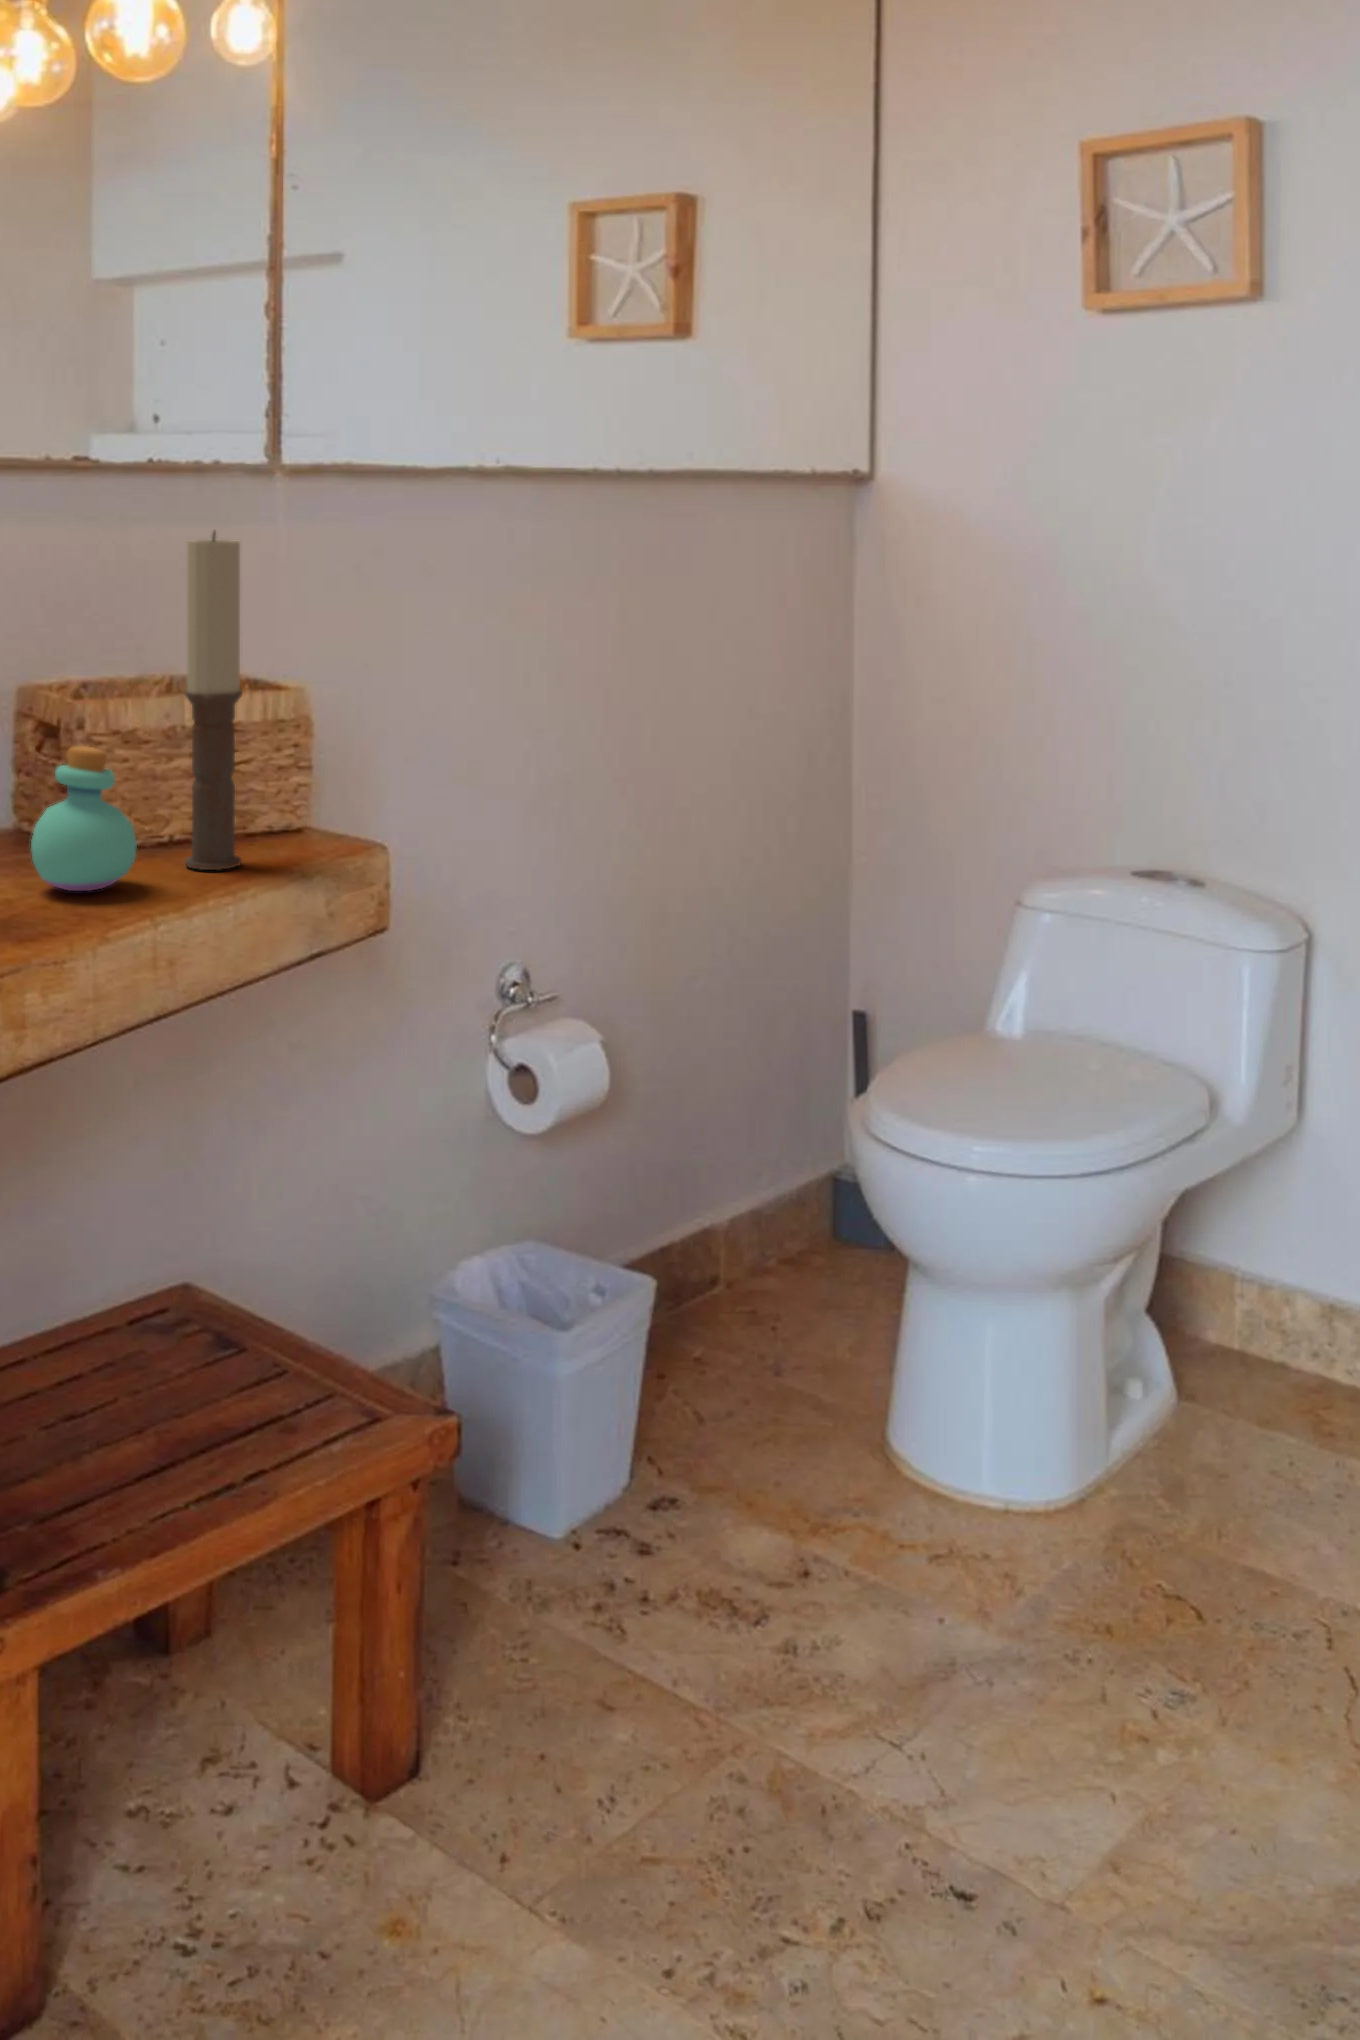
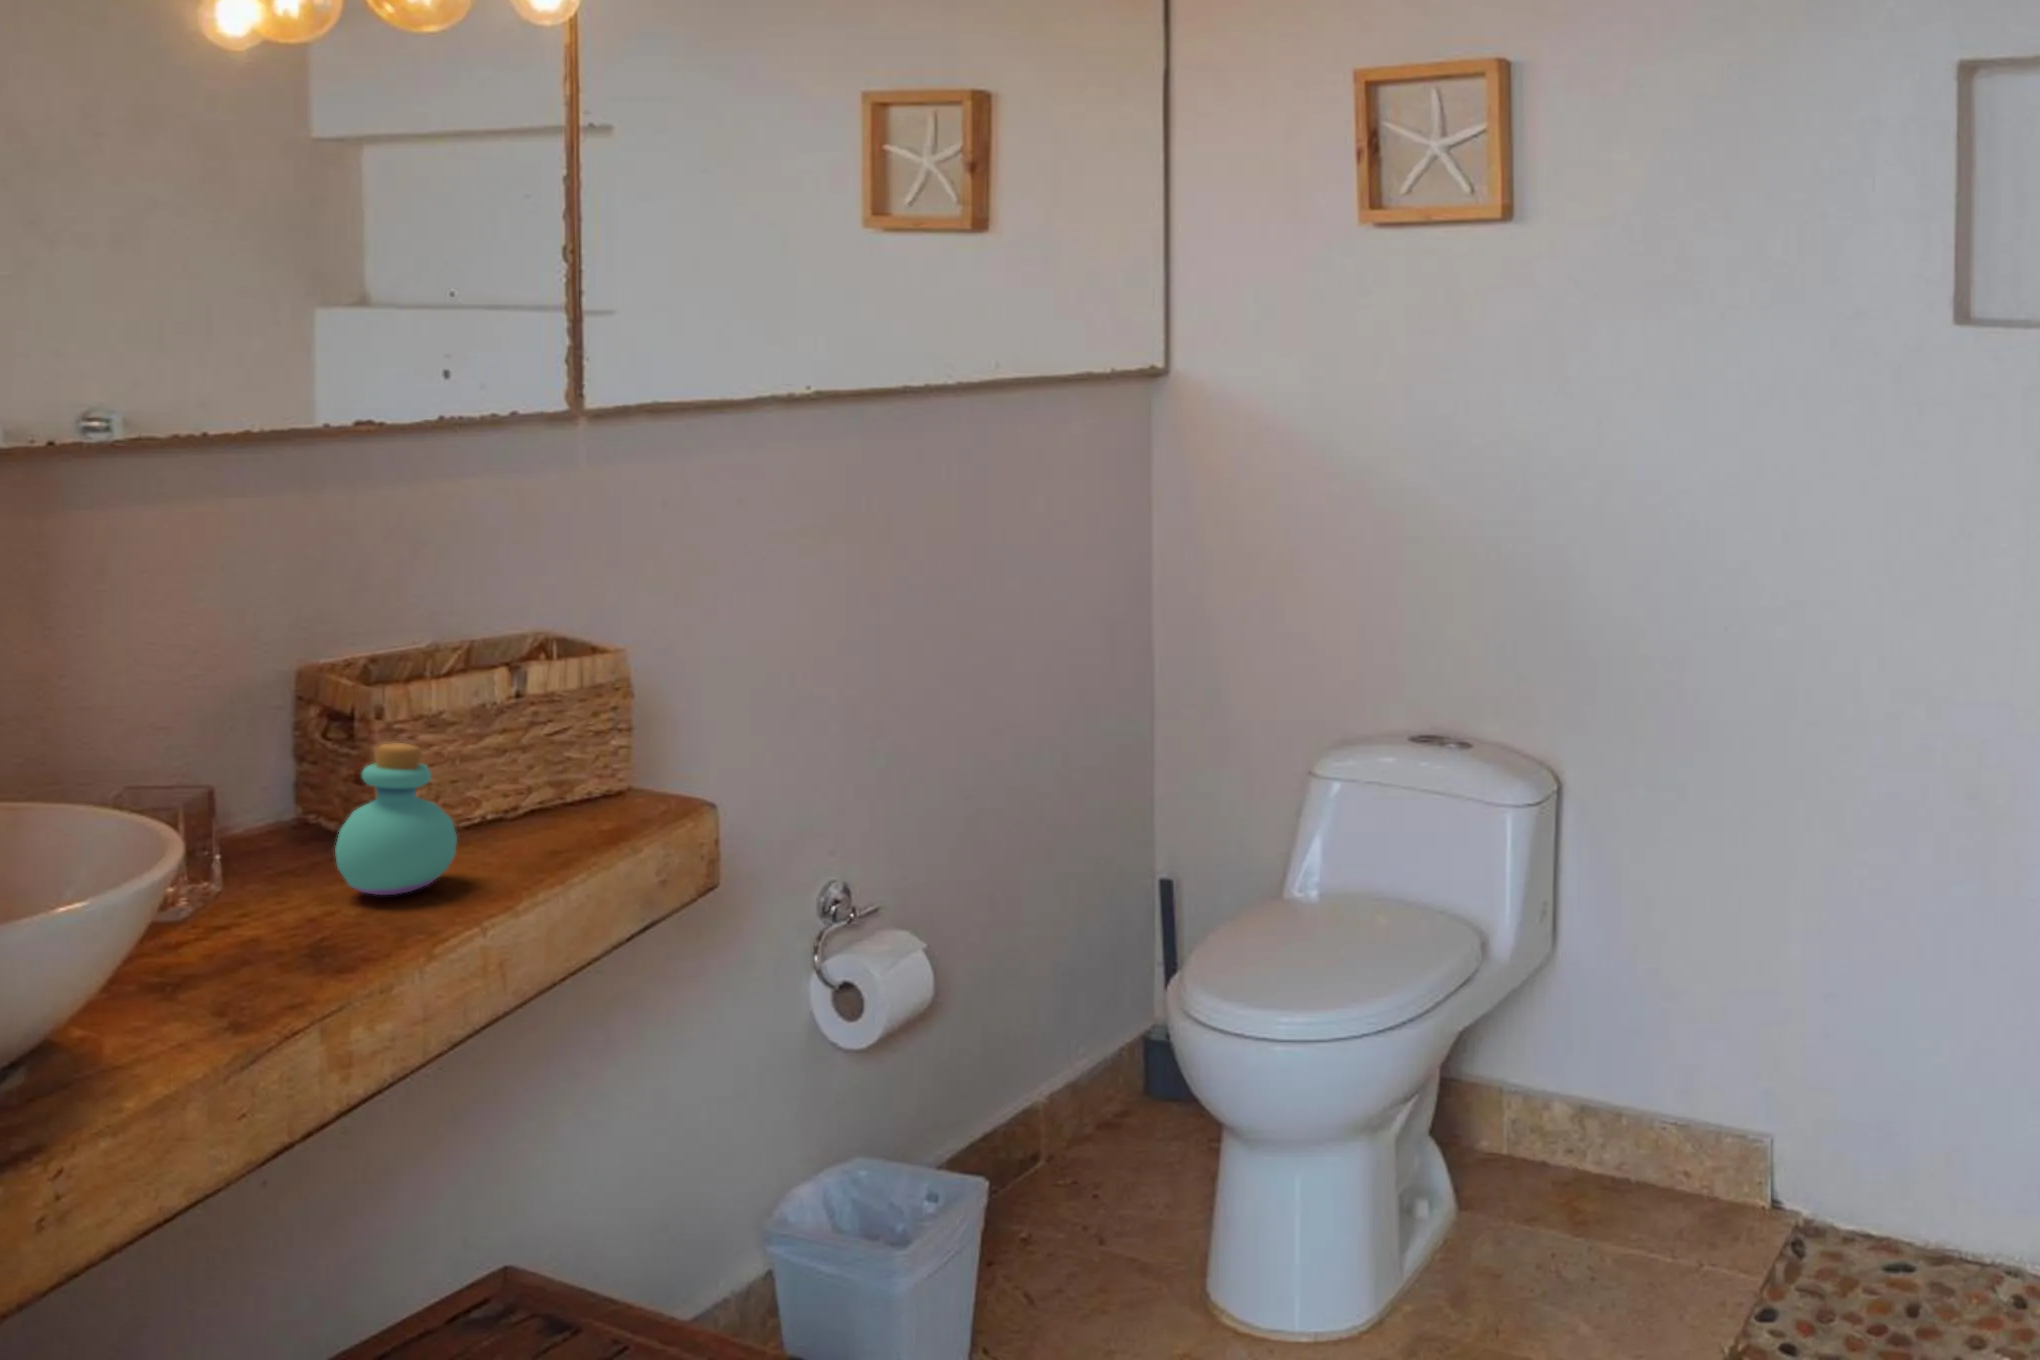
candle: present [184,532,243,870] -> none [500,506,567,853]

